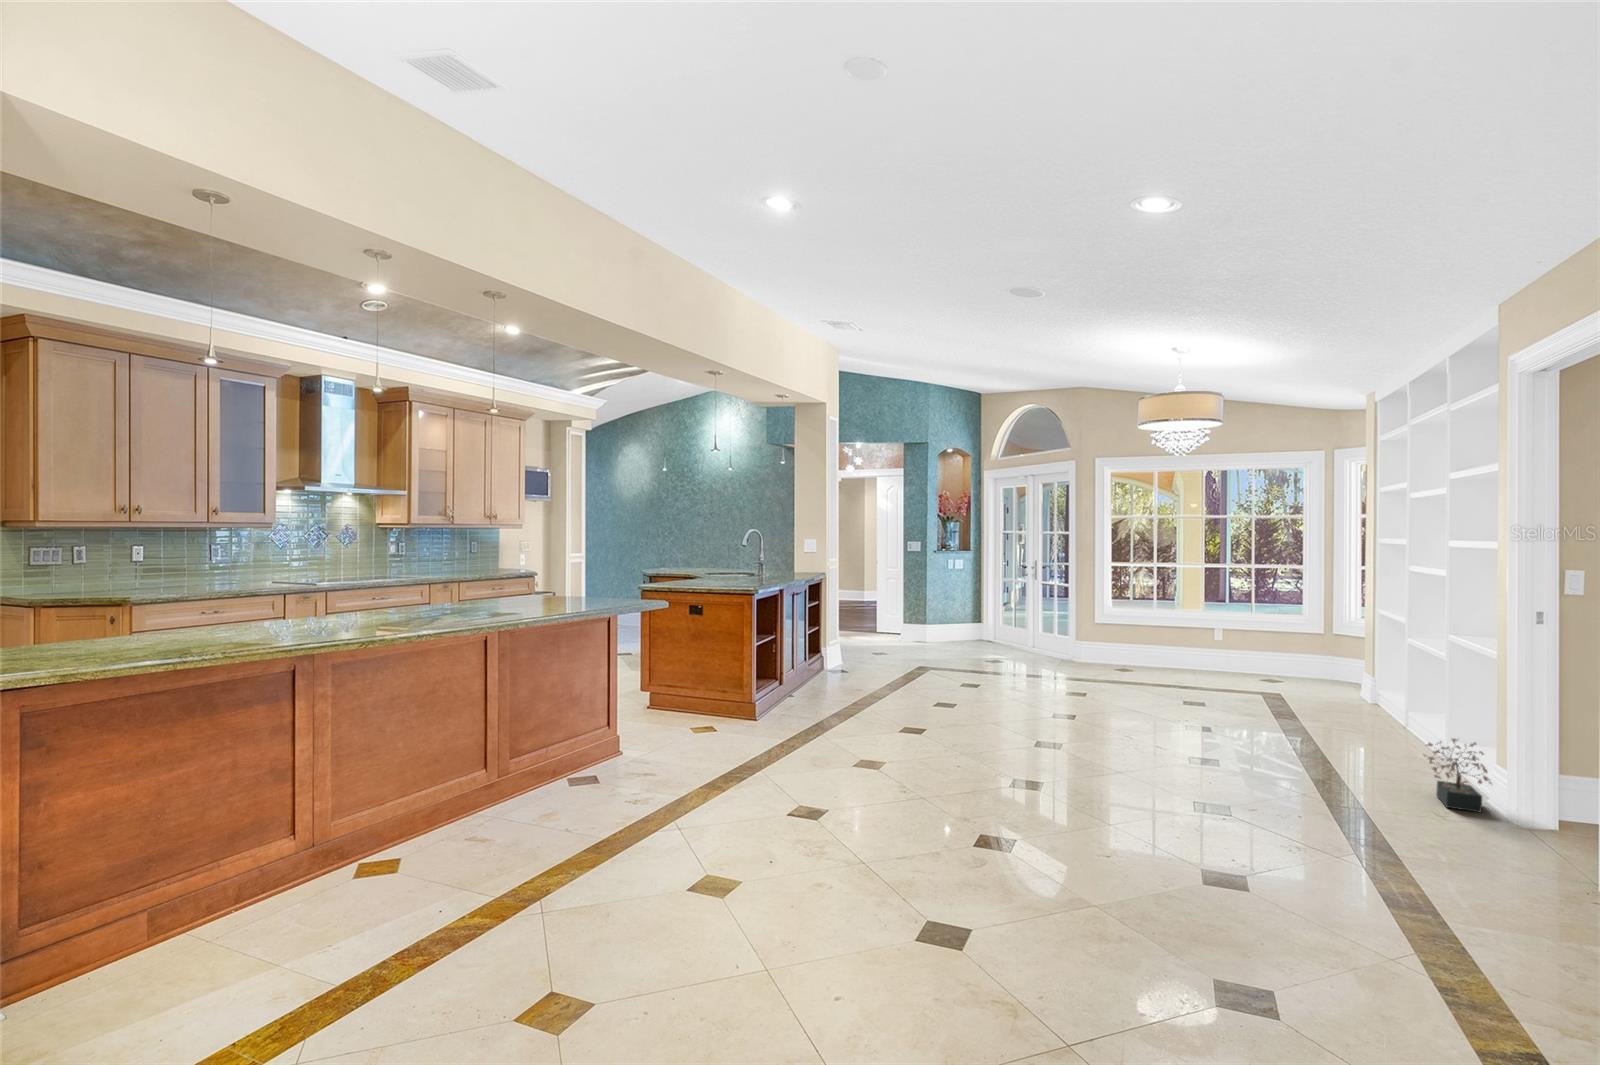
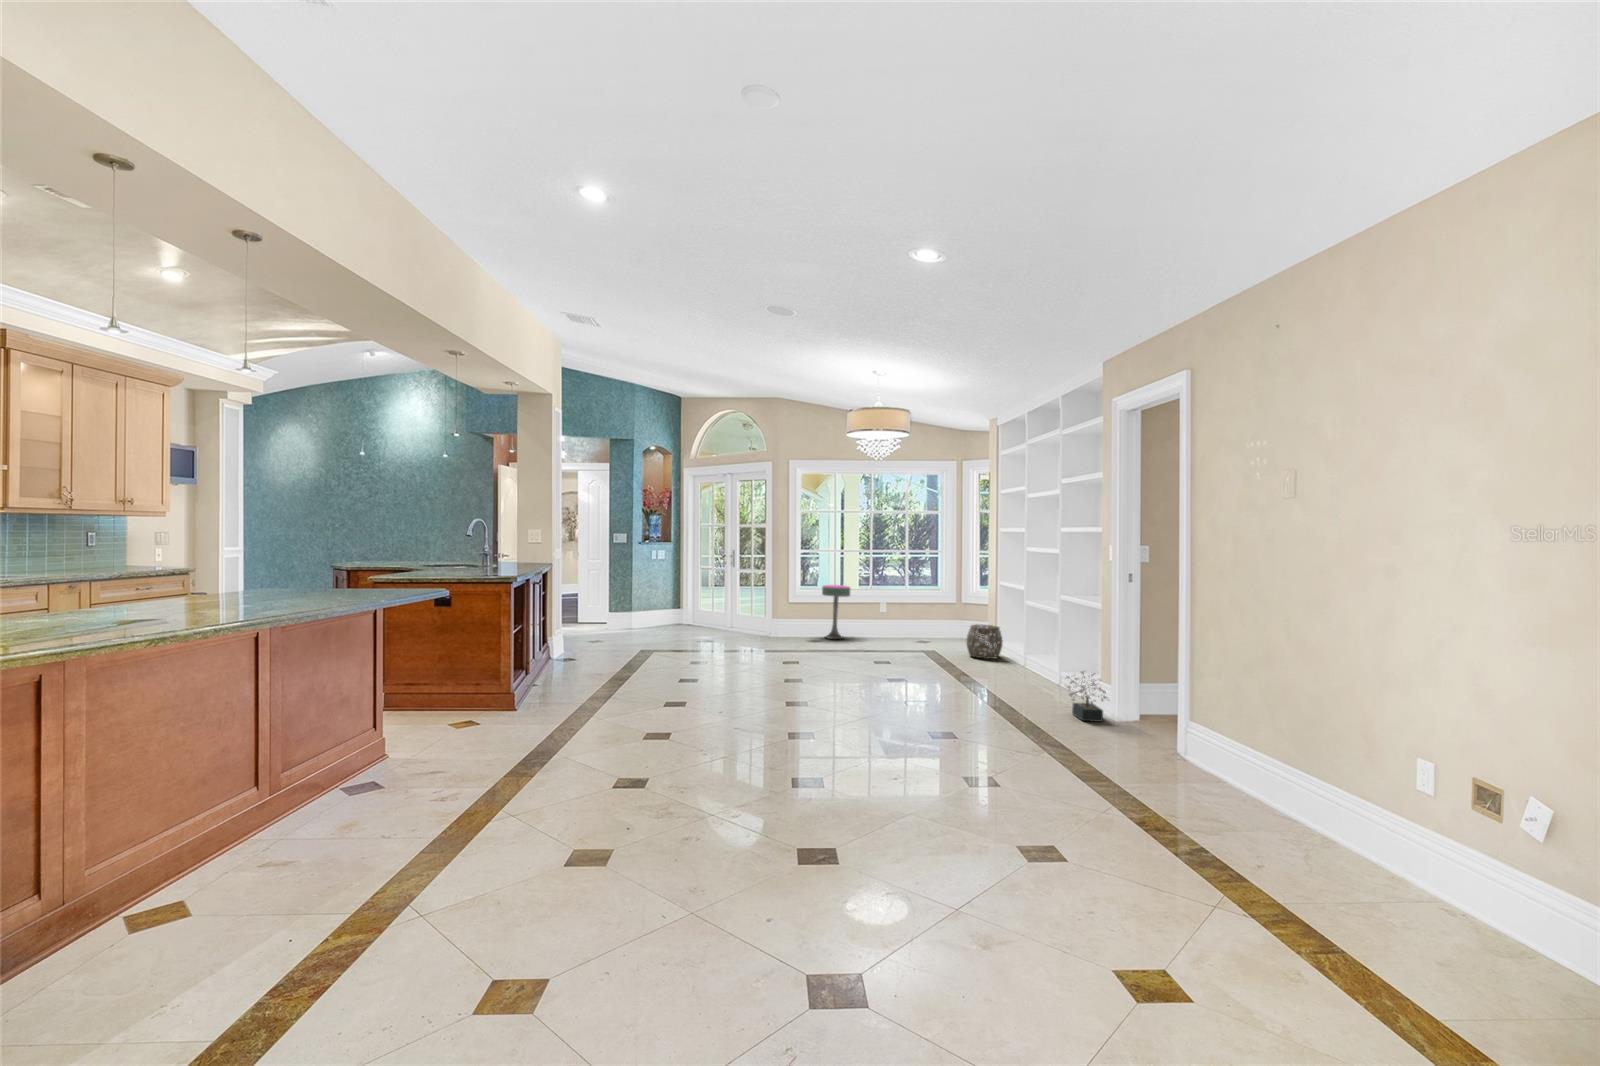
bar stool: none [1138,604,1175,668] -> present [822,585,851,639]
woven basket: none [1321,662,1377,708] -> present [966,624,1003,659]

